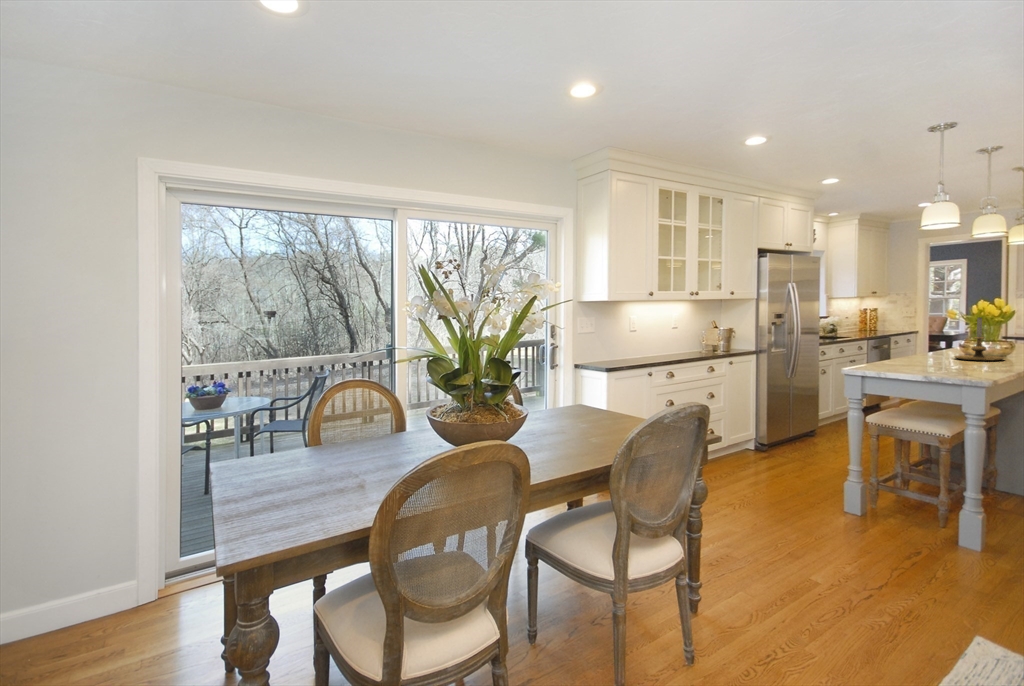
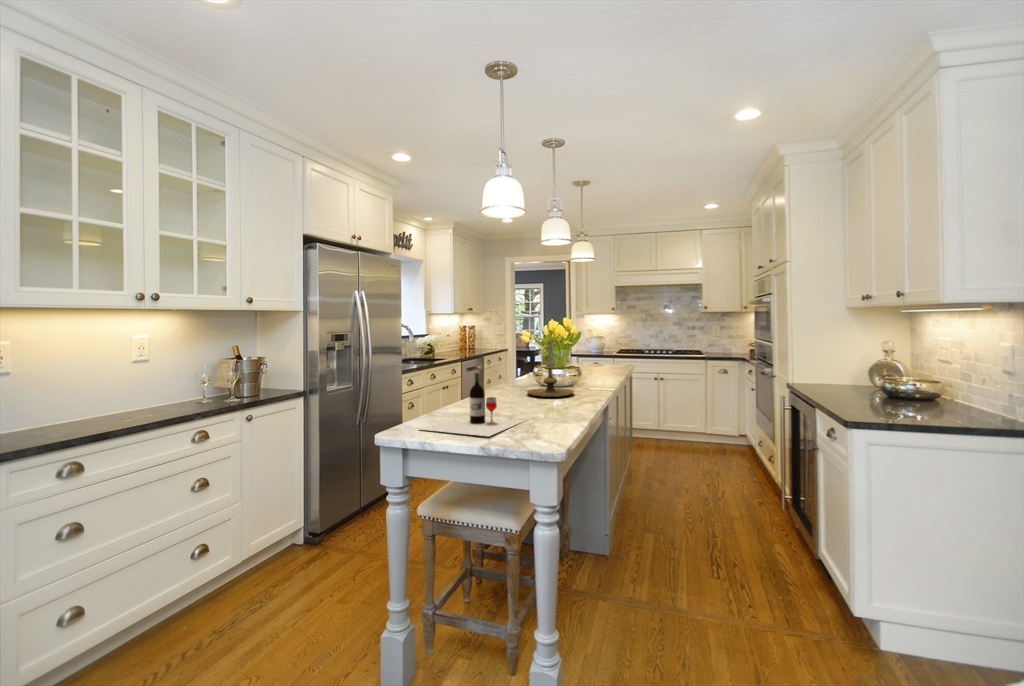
wine bottle: none [871,336,956,373] -> present [420,373,523,436]

